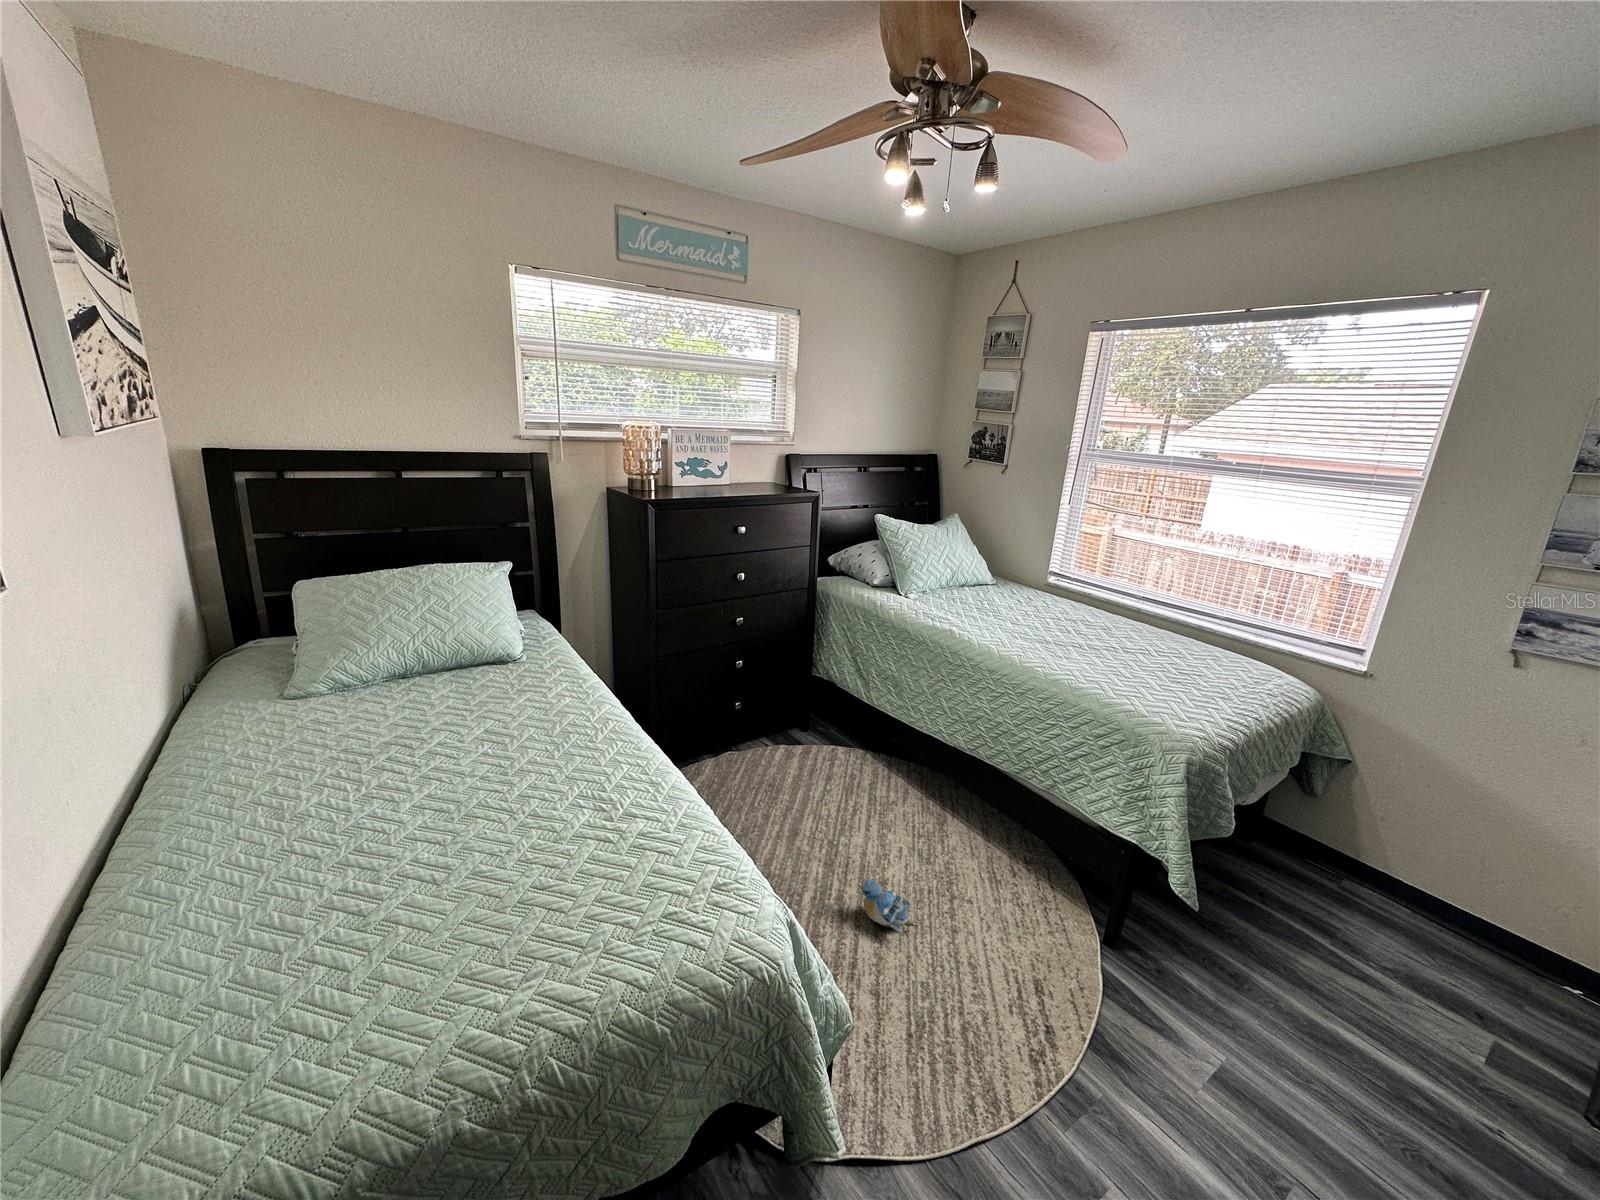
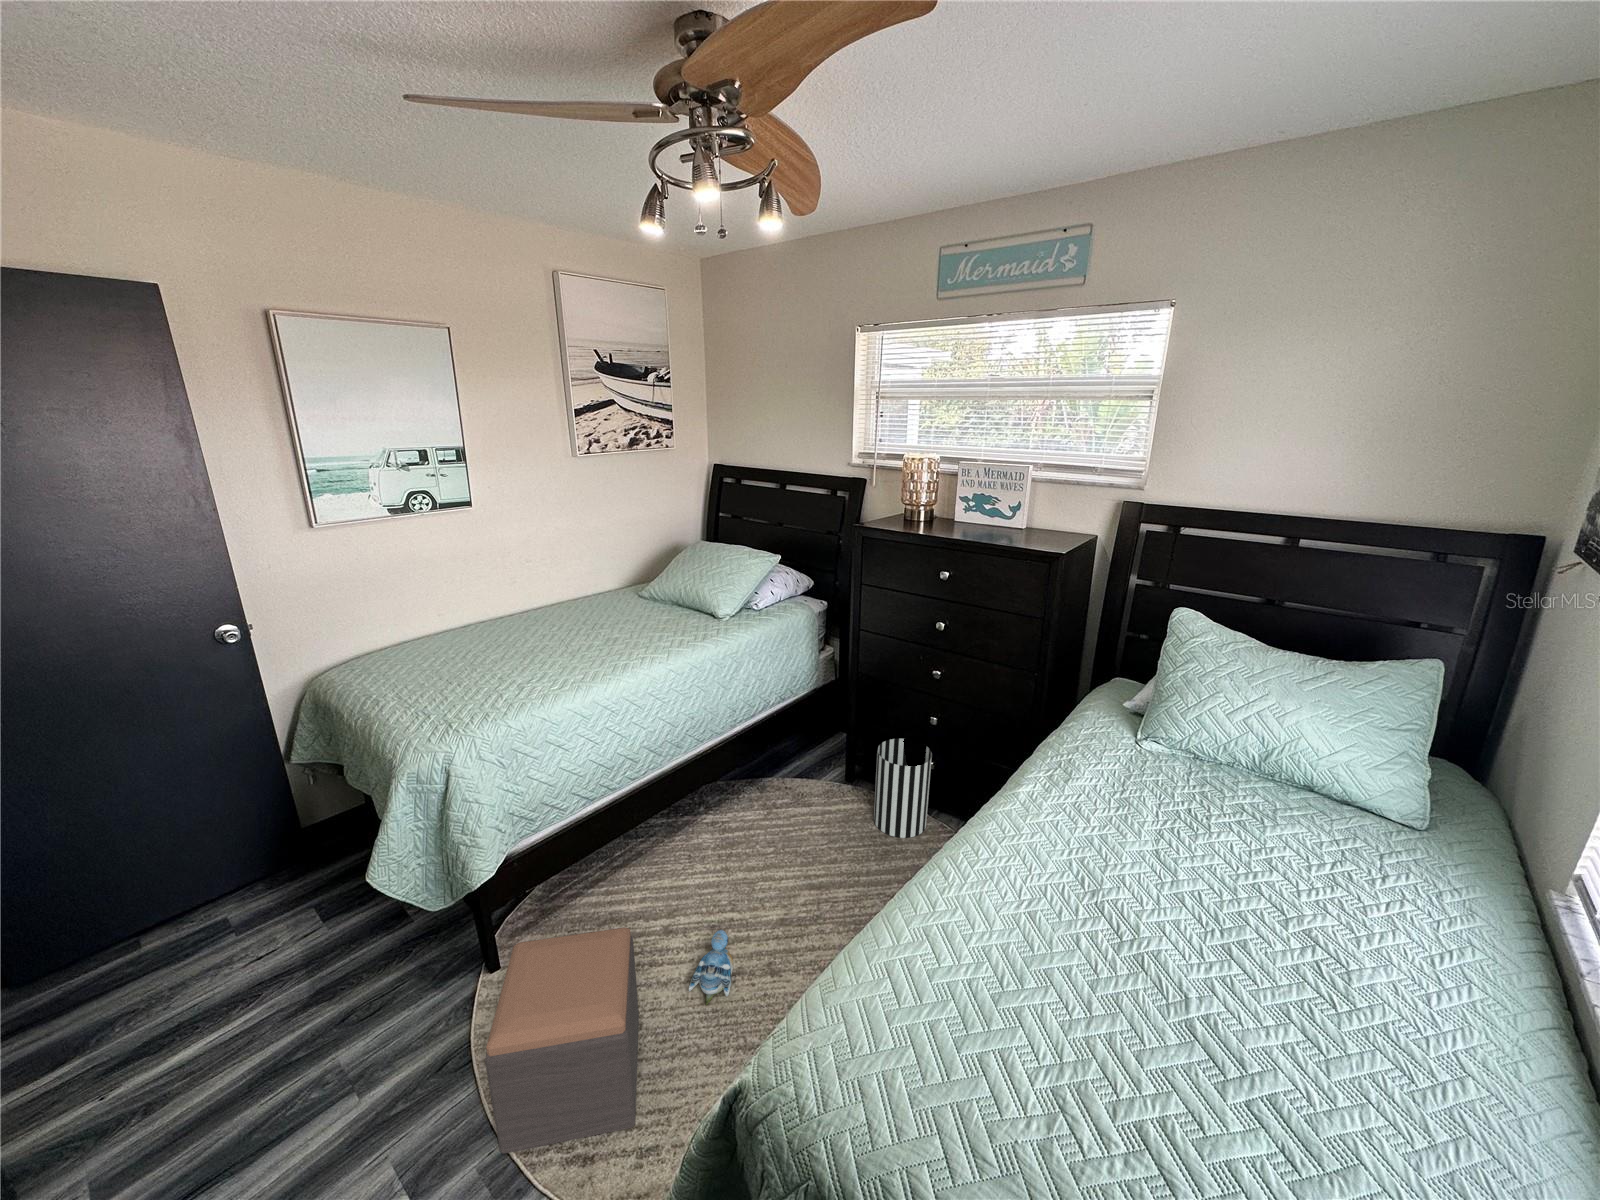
wastebasket: none [706,690,757,780] -> present [874,739,932,838]
footstool: none [914,894,1075,1105] -> present [485,928,639,1154]

